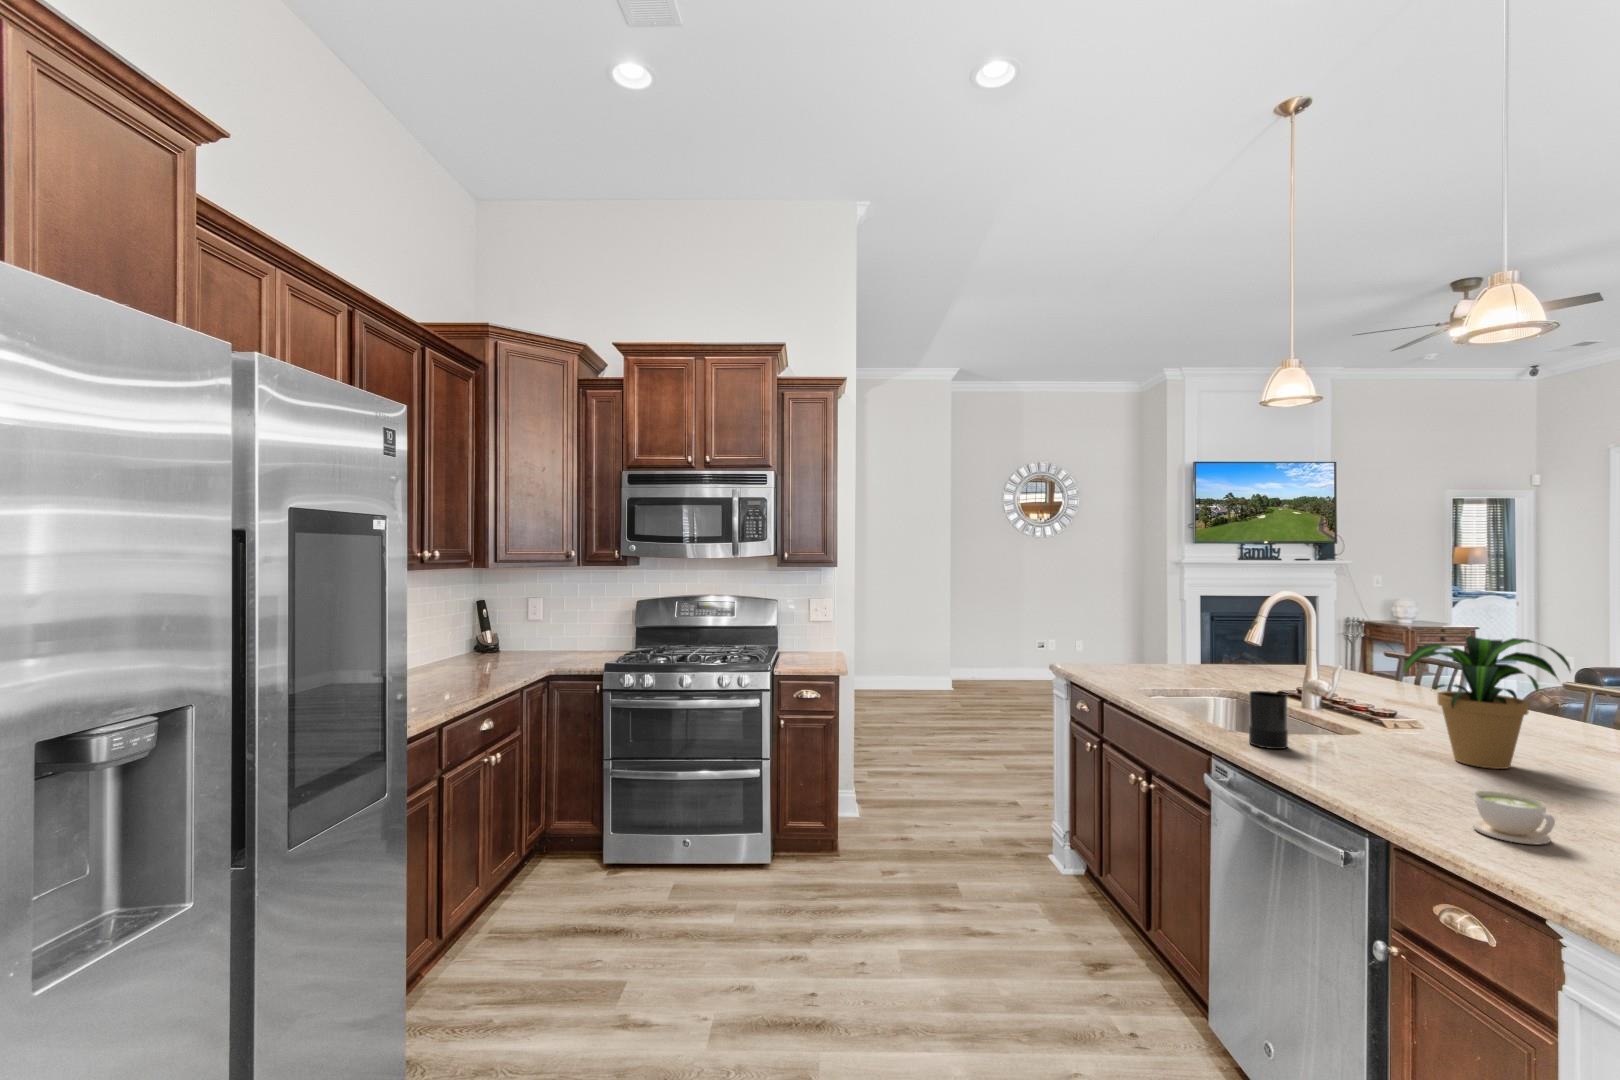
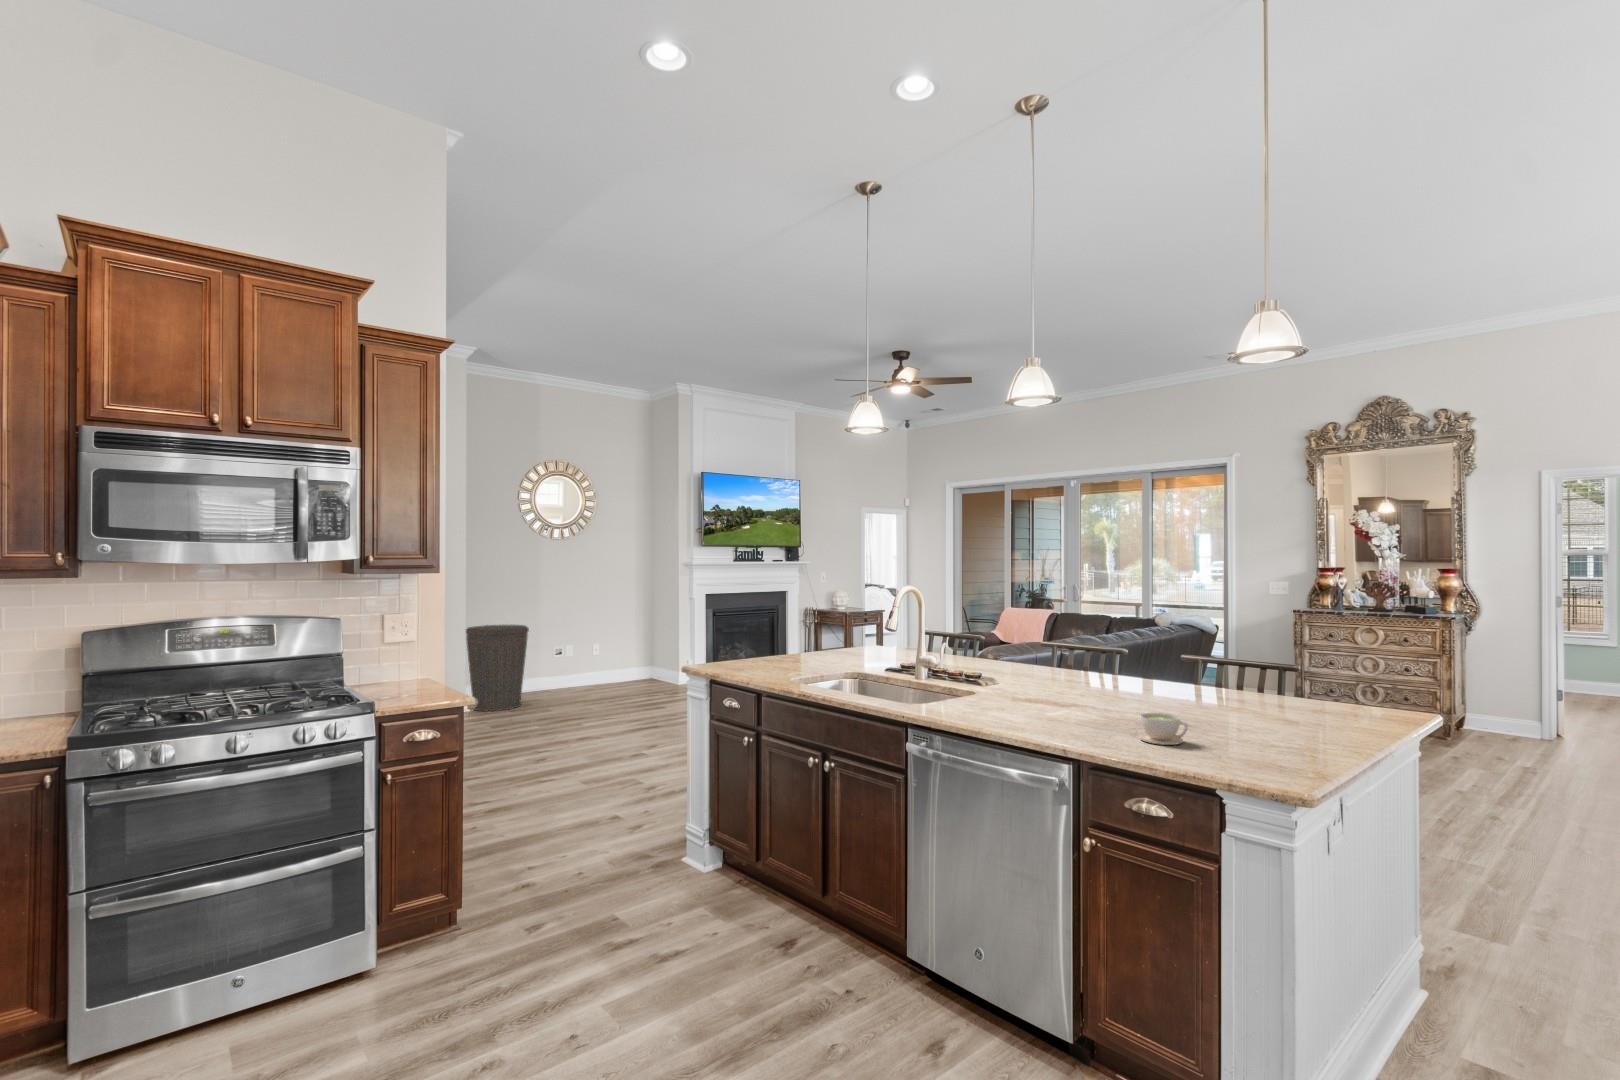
trash can: none [953,614,1008,693] -> present [466,625,529,711]
potted plant: present [1404,636,1571,769] -> none [1019,609,1115,702]
candle: present [1249,691,1288,749] -> none [939,663,970,711]

